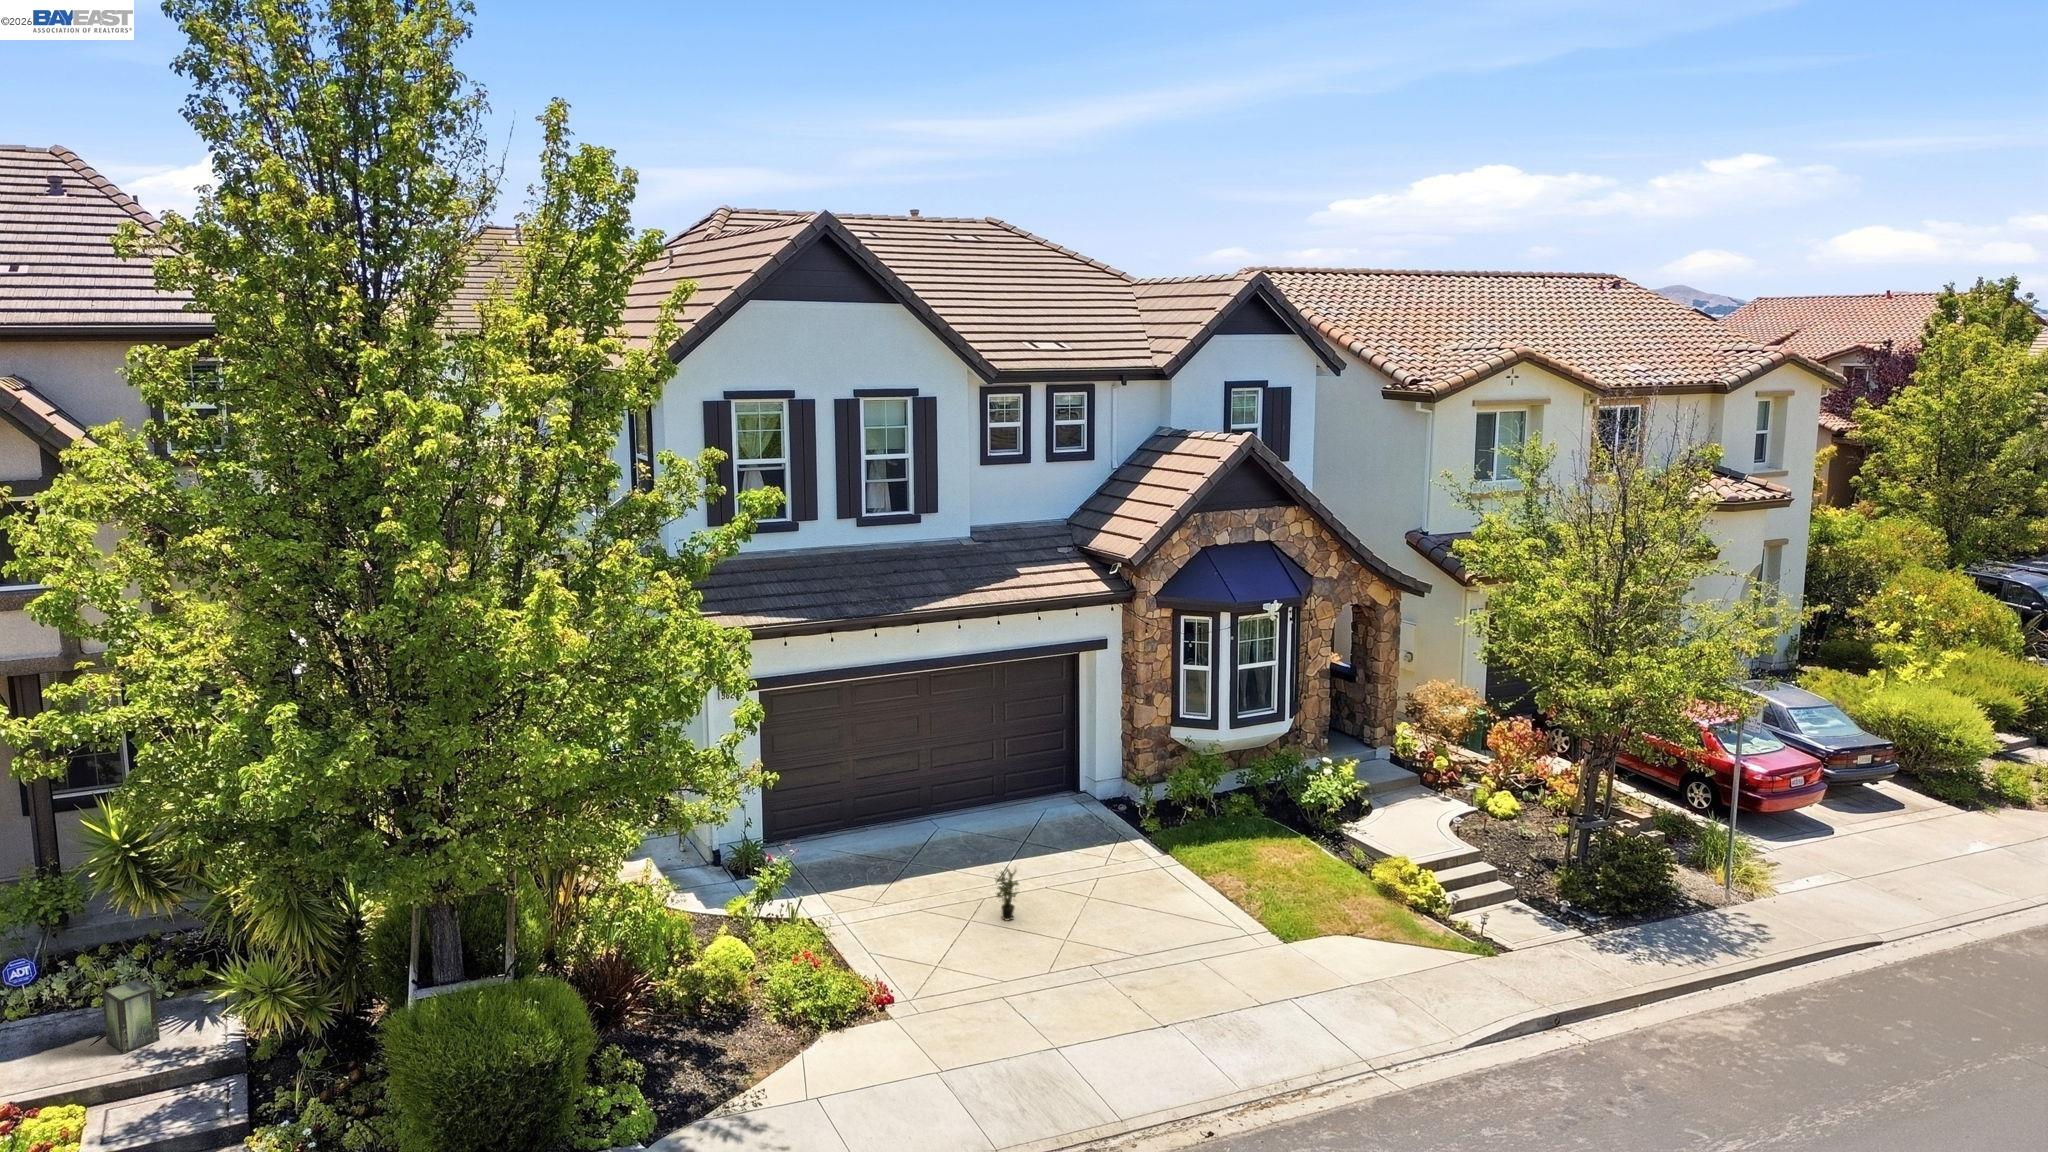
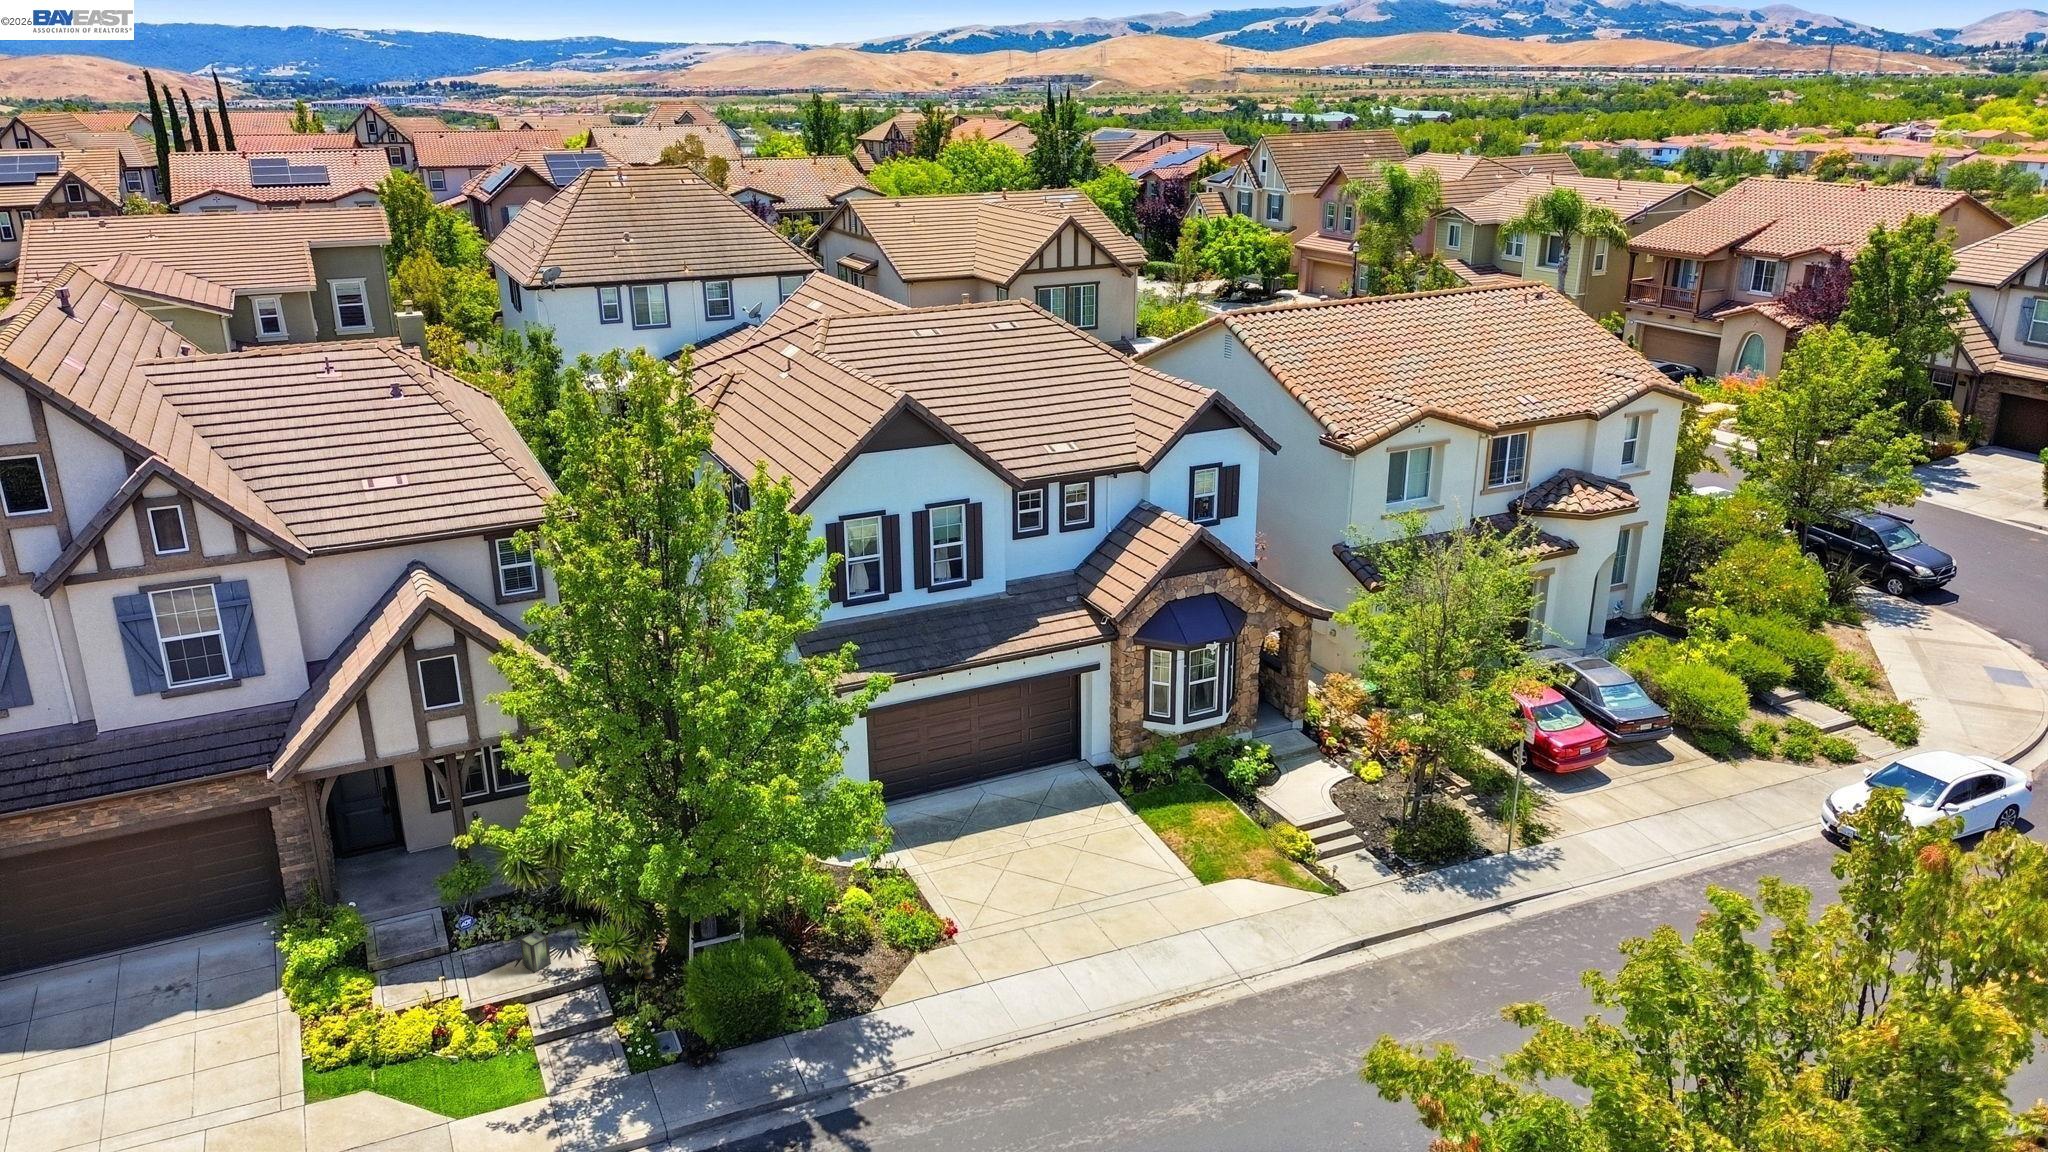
potted plant: present [995,868,1018,920] -> present [639,943,655,979]

